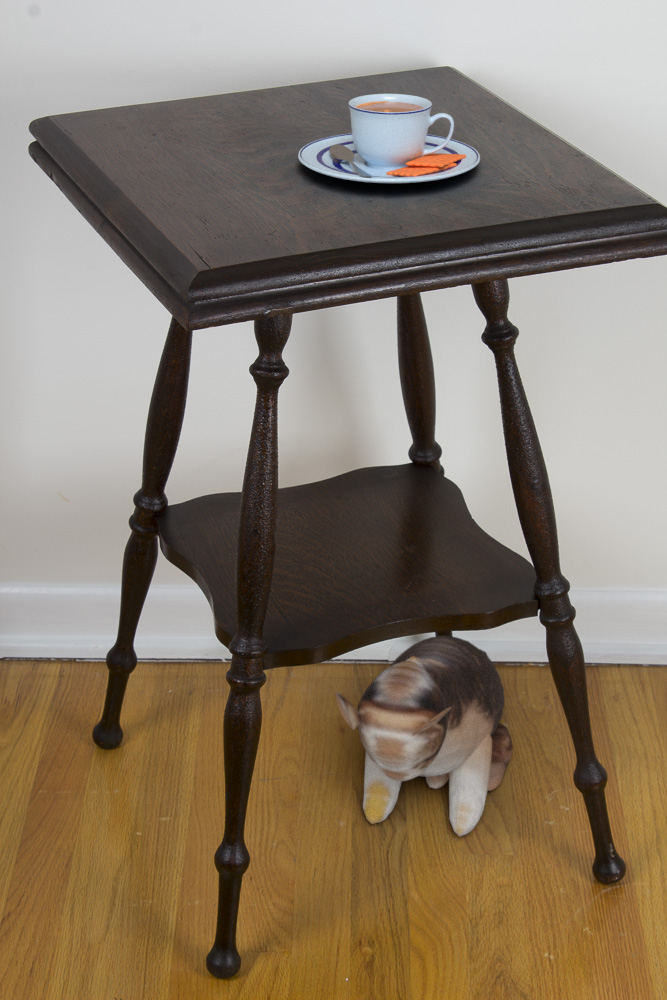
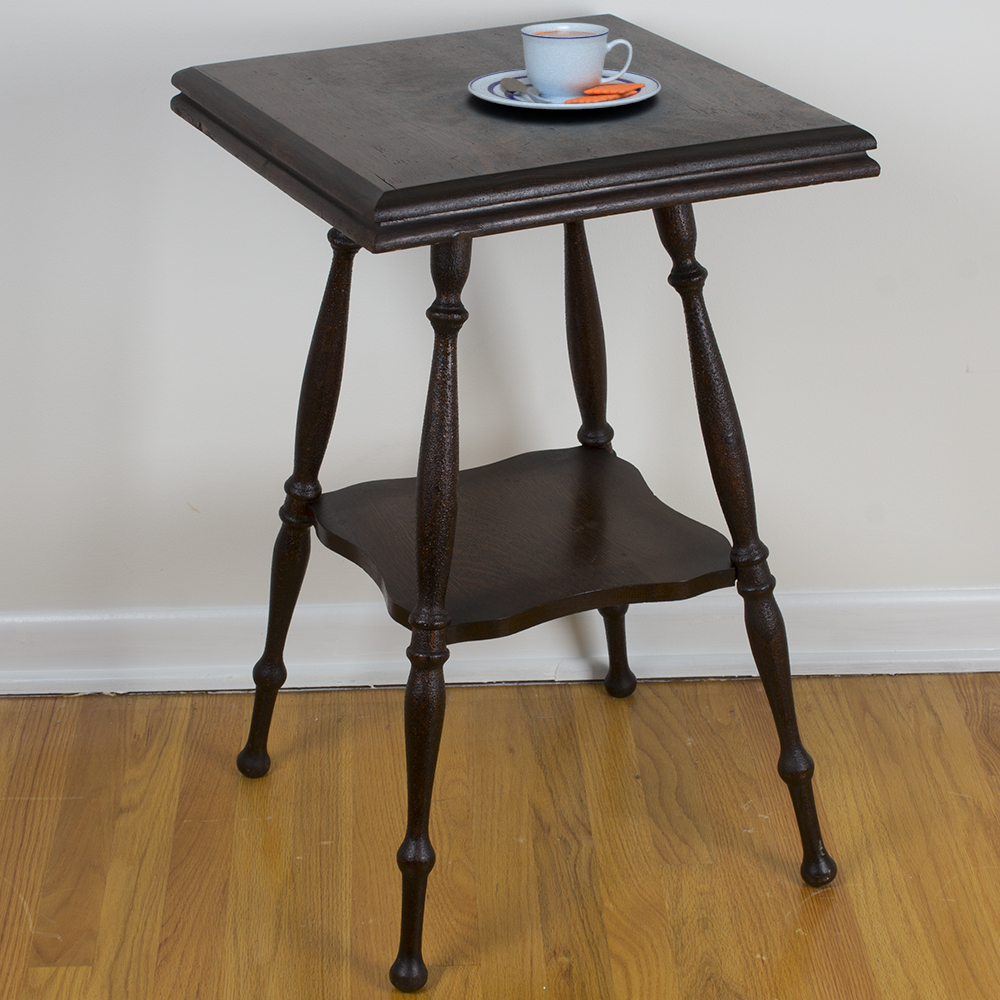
plush toy: present [335,636,513,836] -> none [519,629,705,846]

